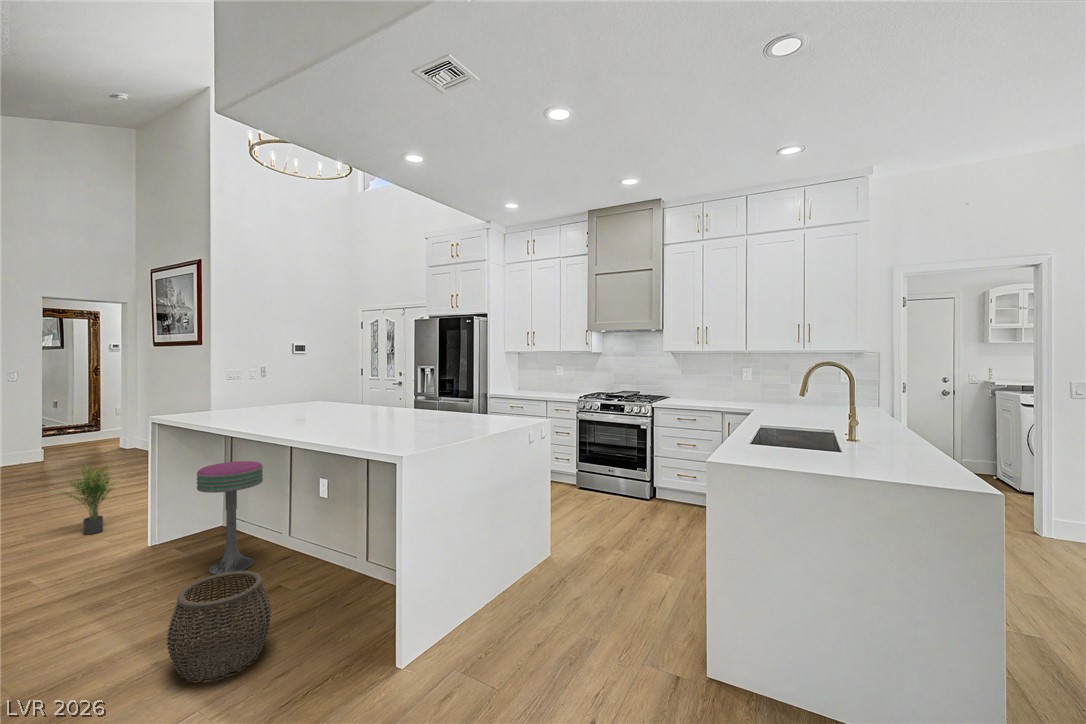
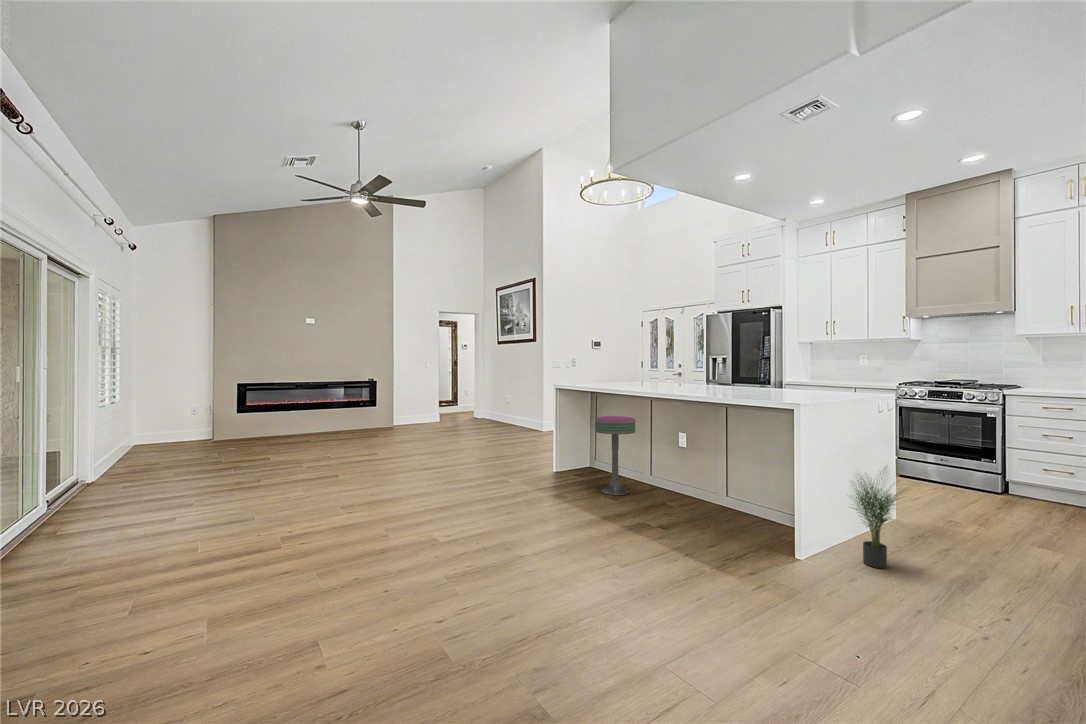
potted plant: present [66,468,111,534] -> present [853,466,901,568]
woven basket: present [167,571,272,682] -> none [626,480,687,545]

